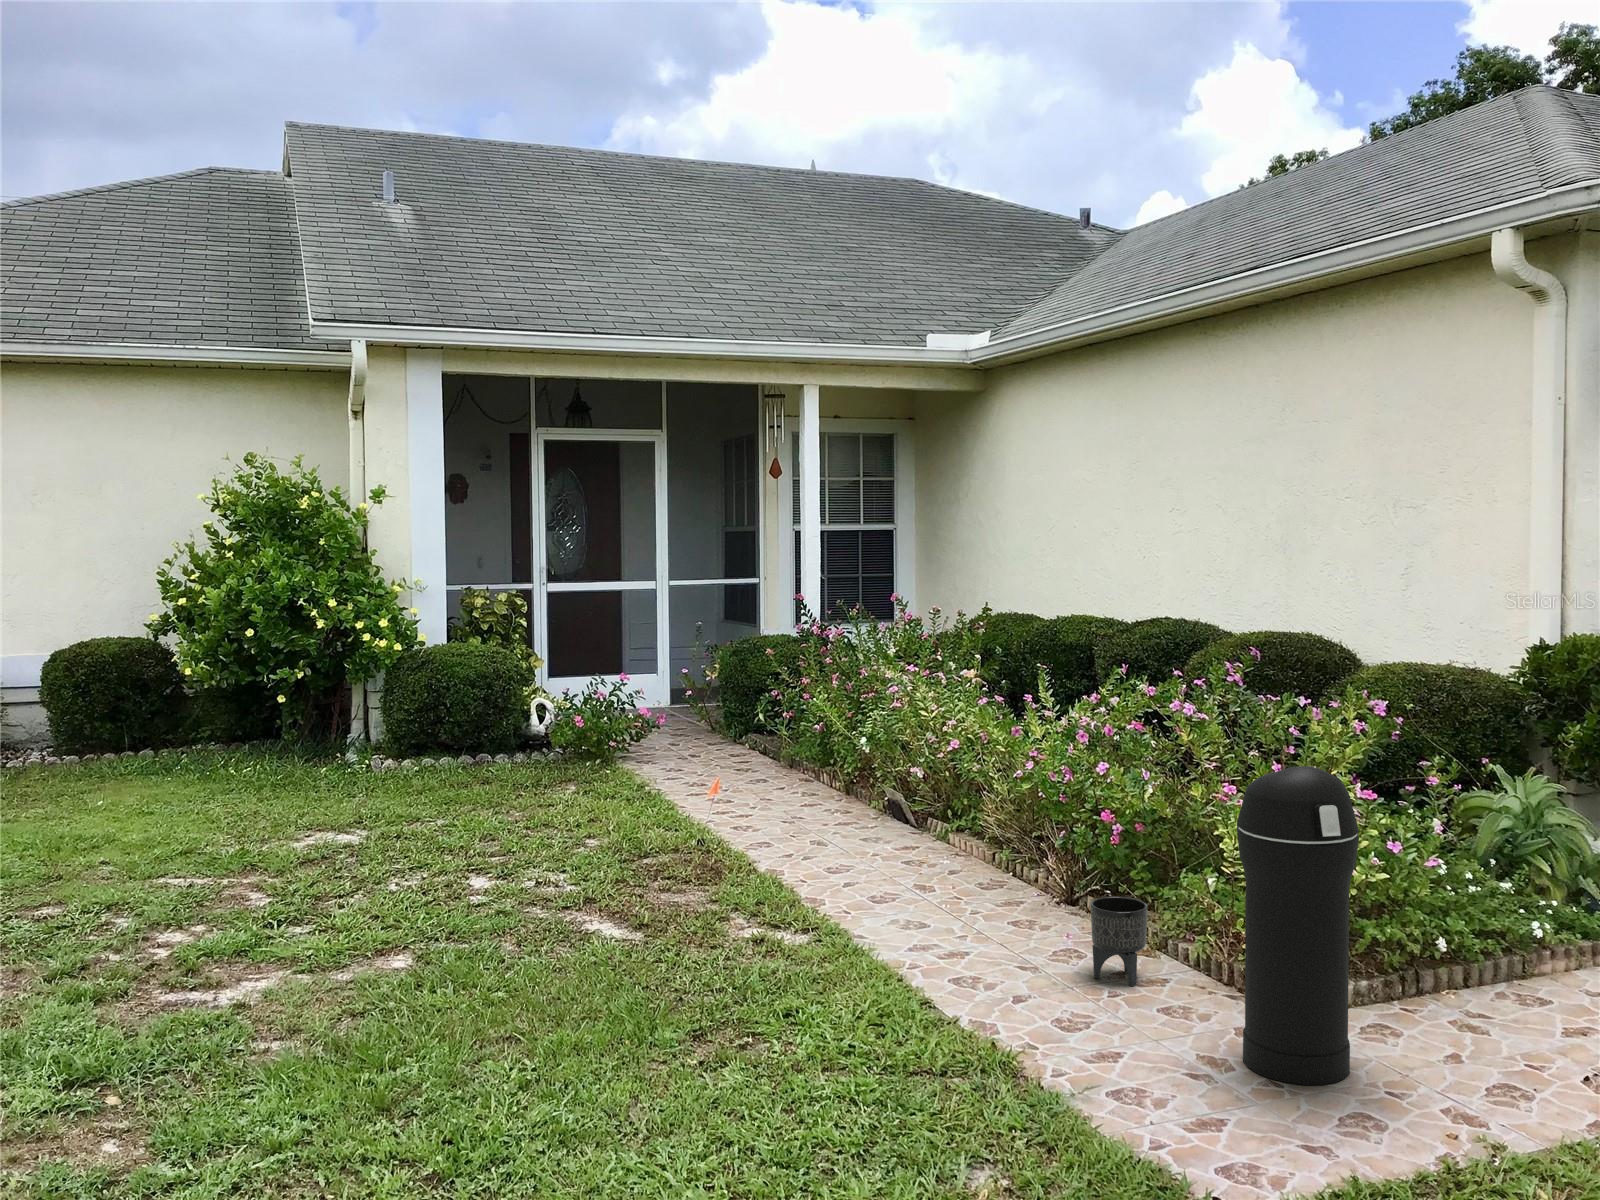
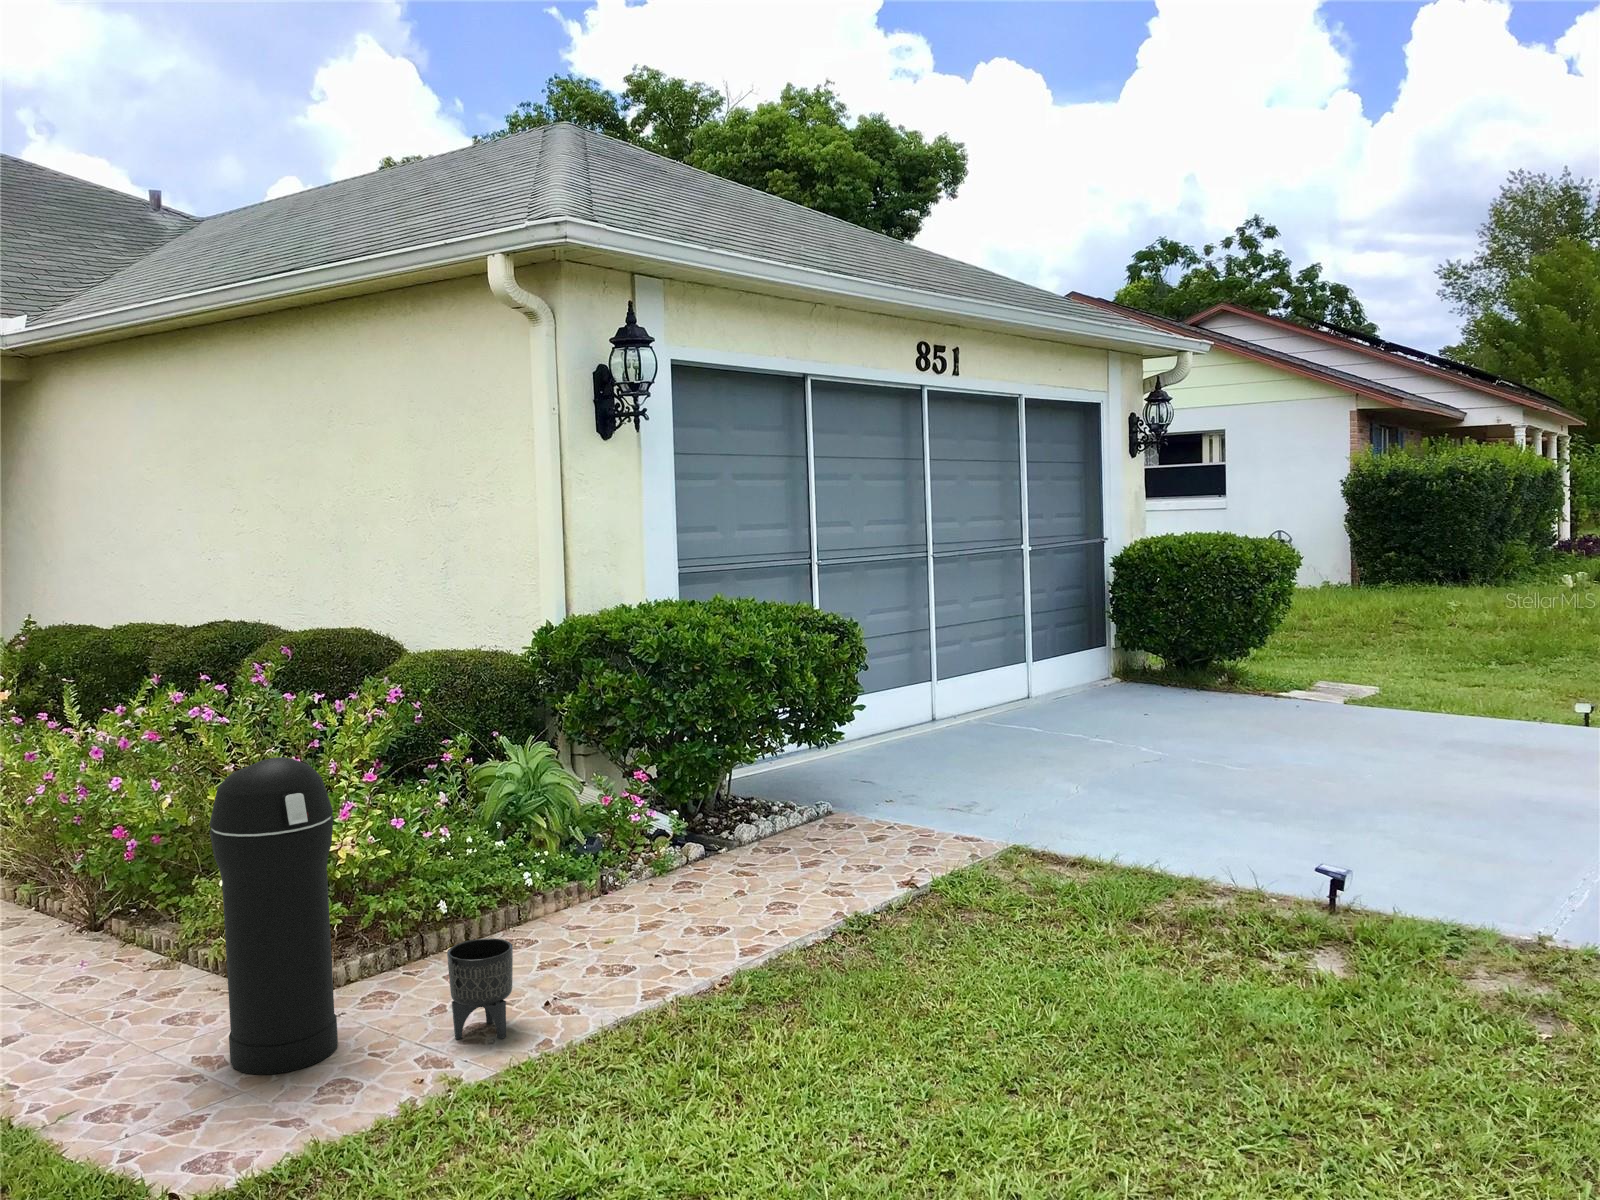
planter: present [1090,897,1148,986] -> present [447,938,513,1039]

